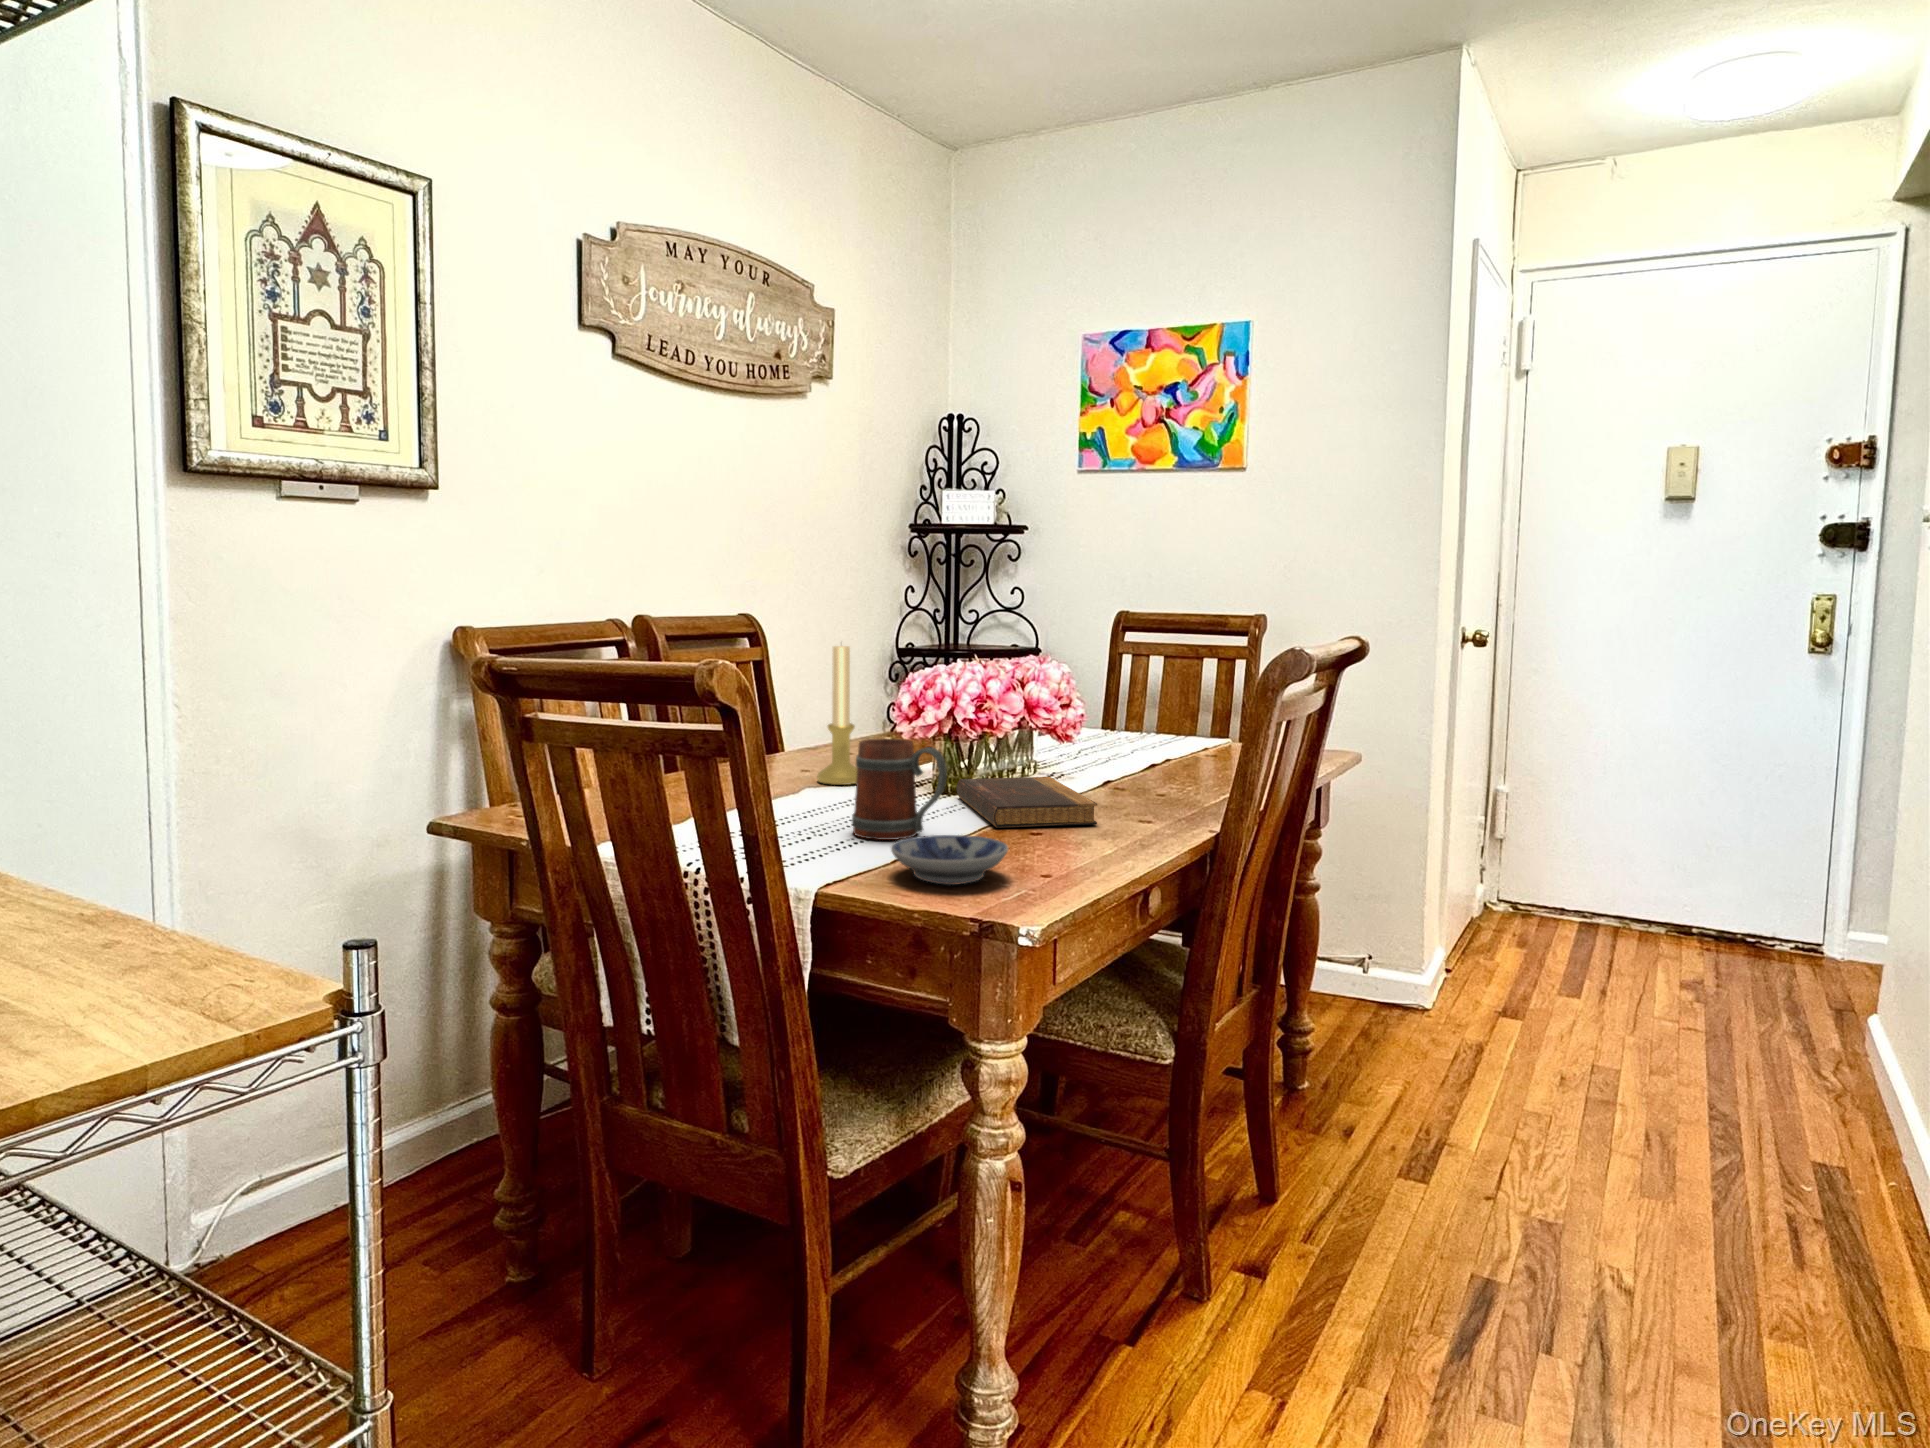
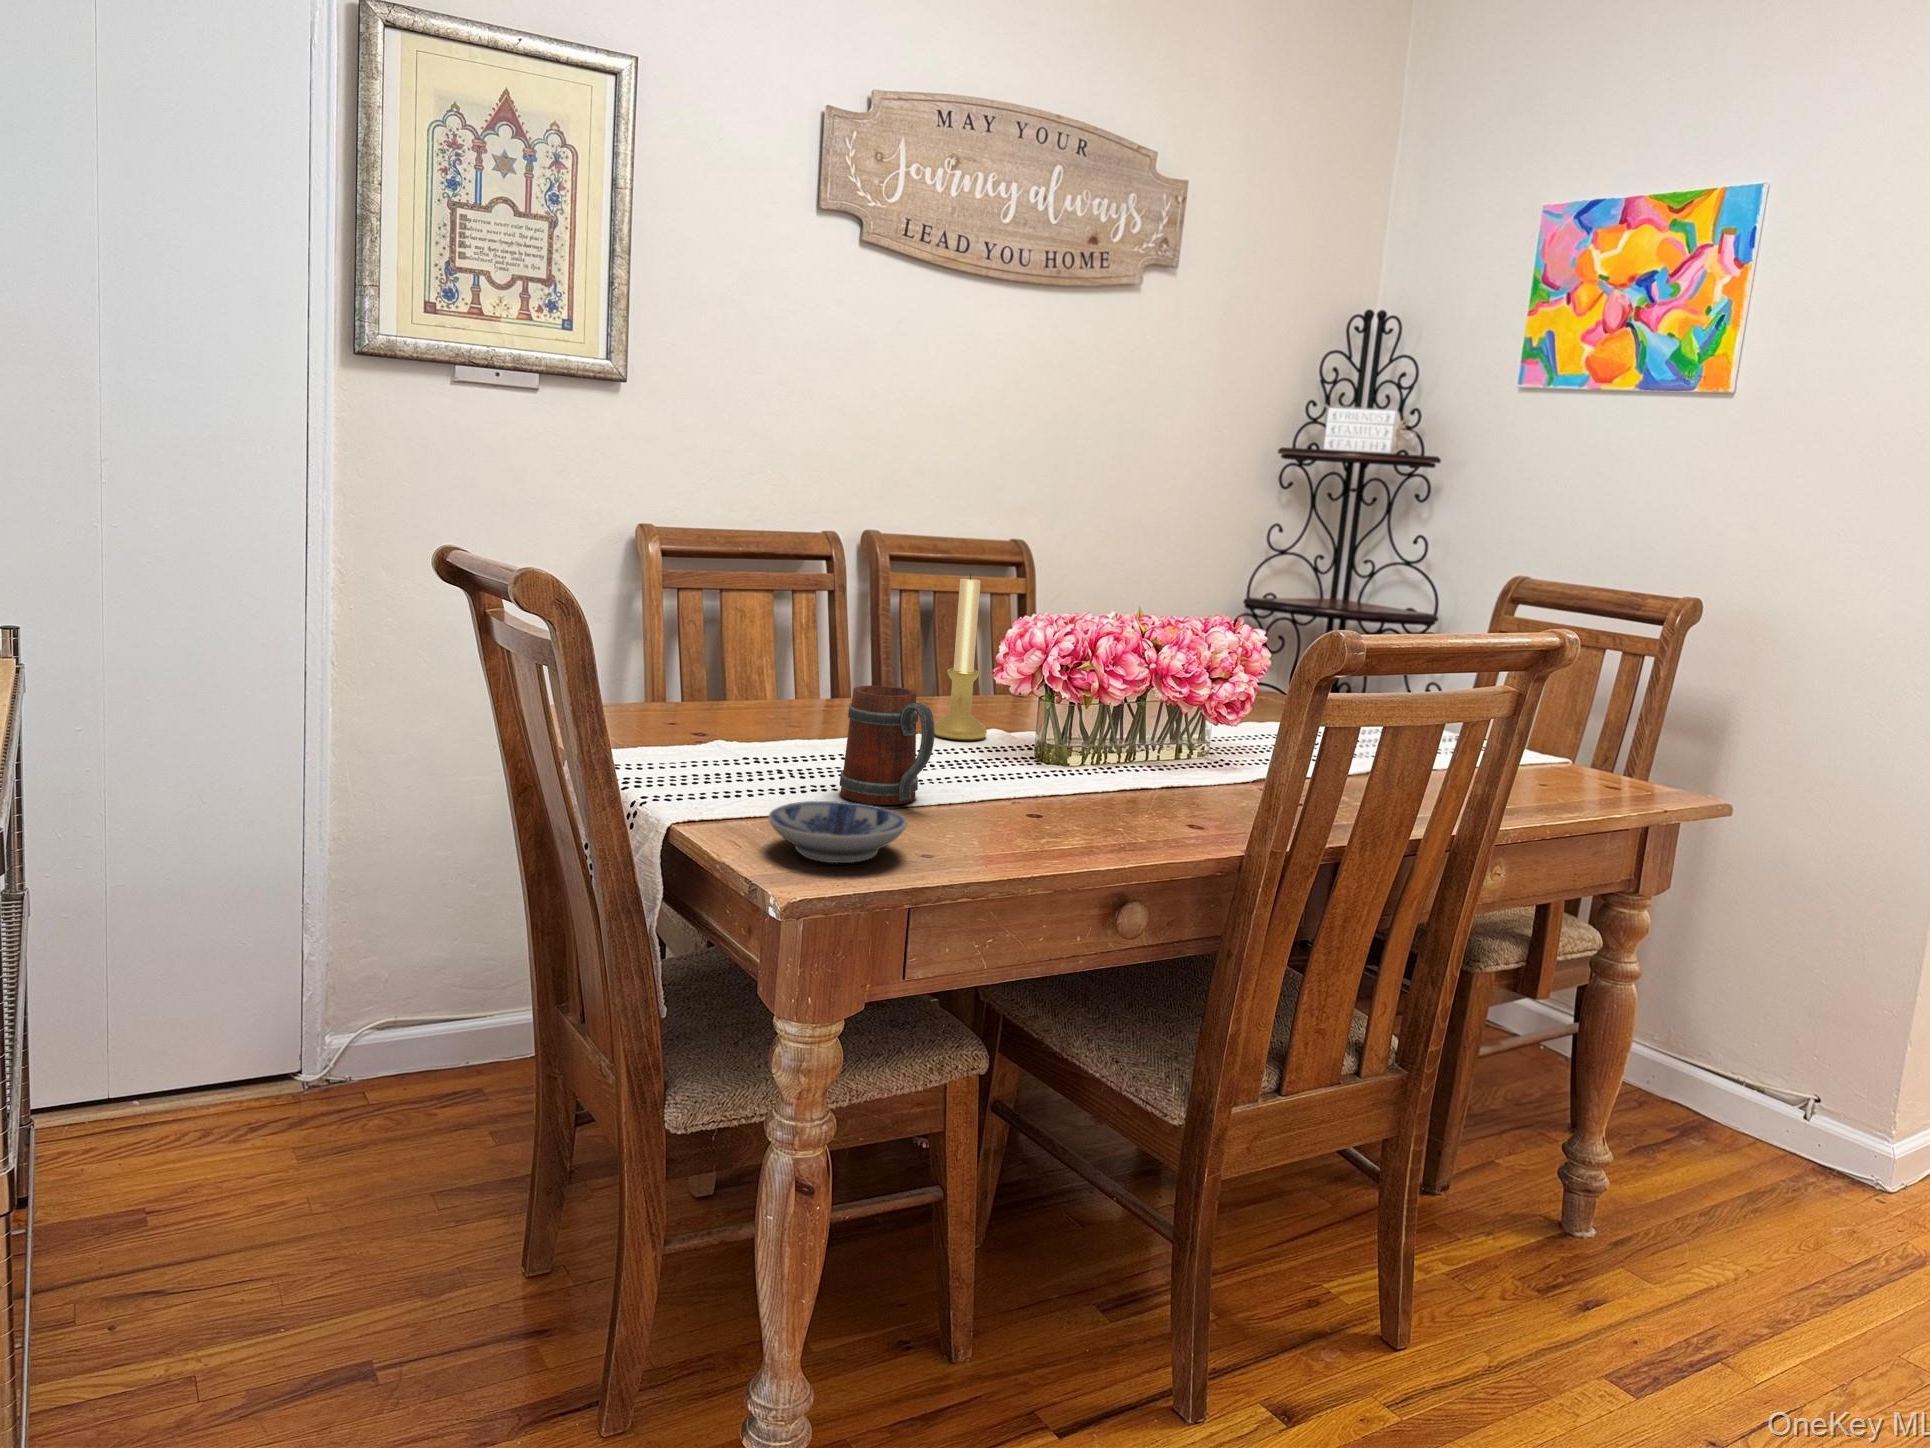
book: present [957,777,1097,828] -> none [1008,751,1165,830]

